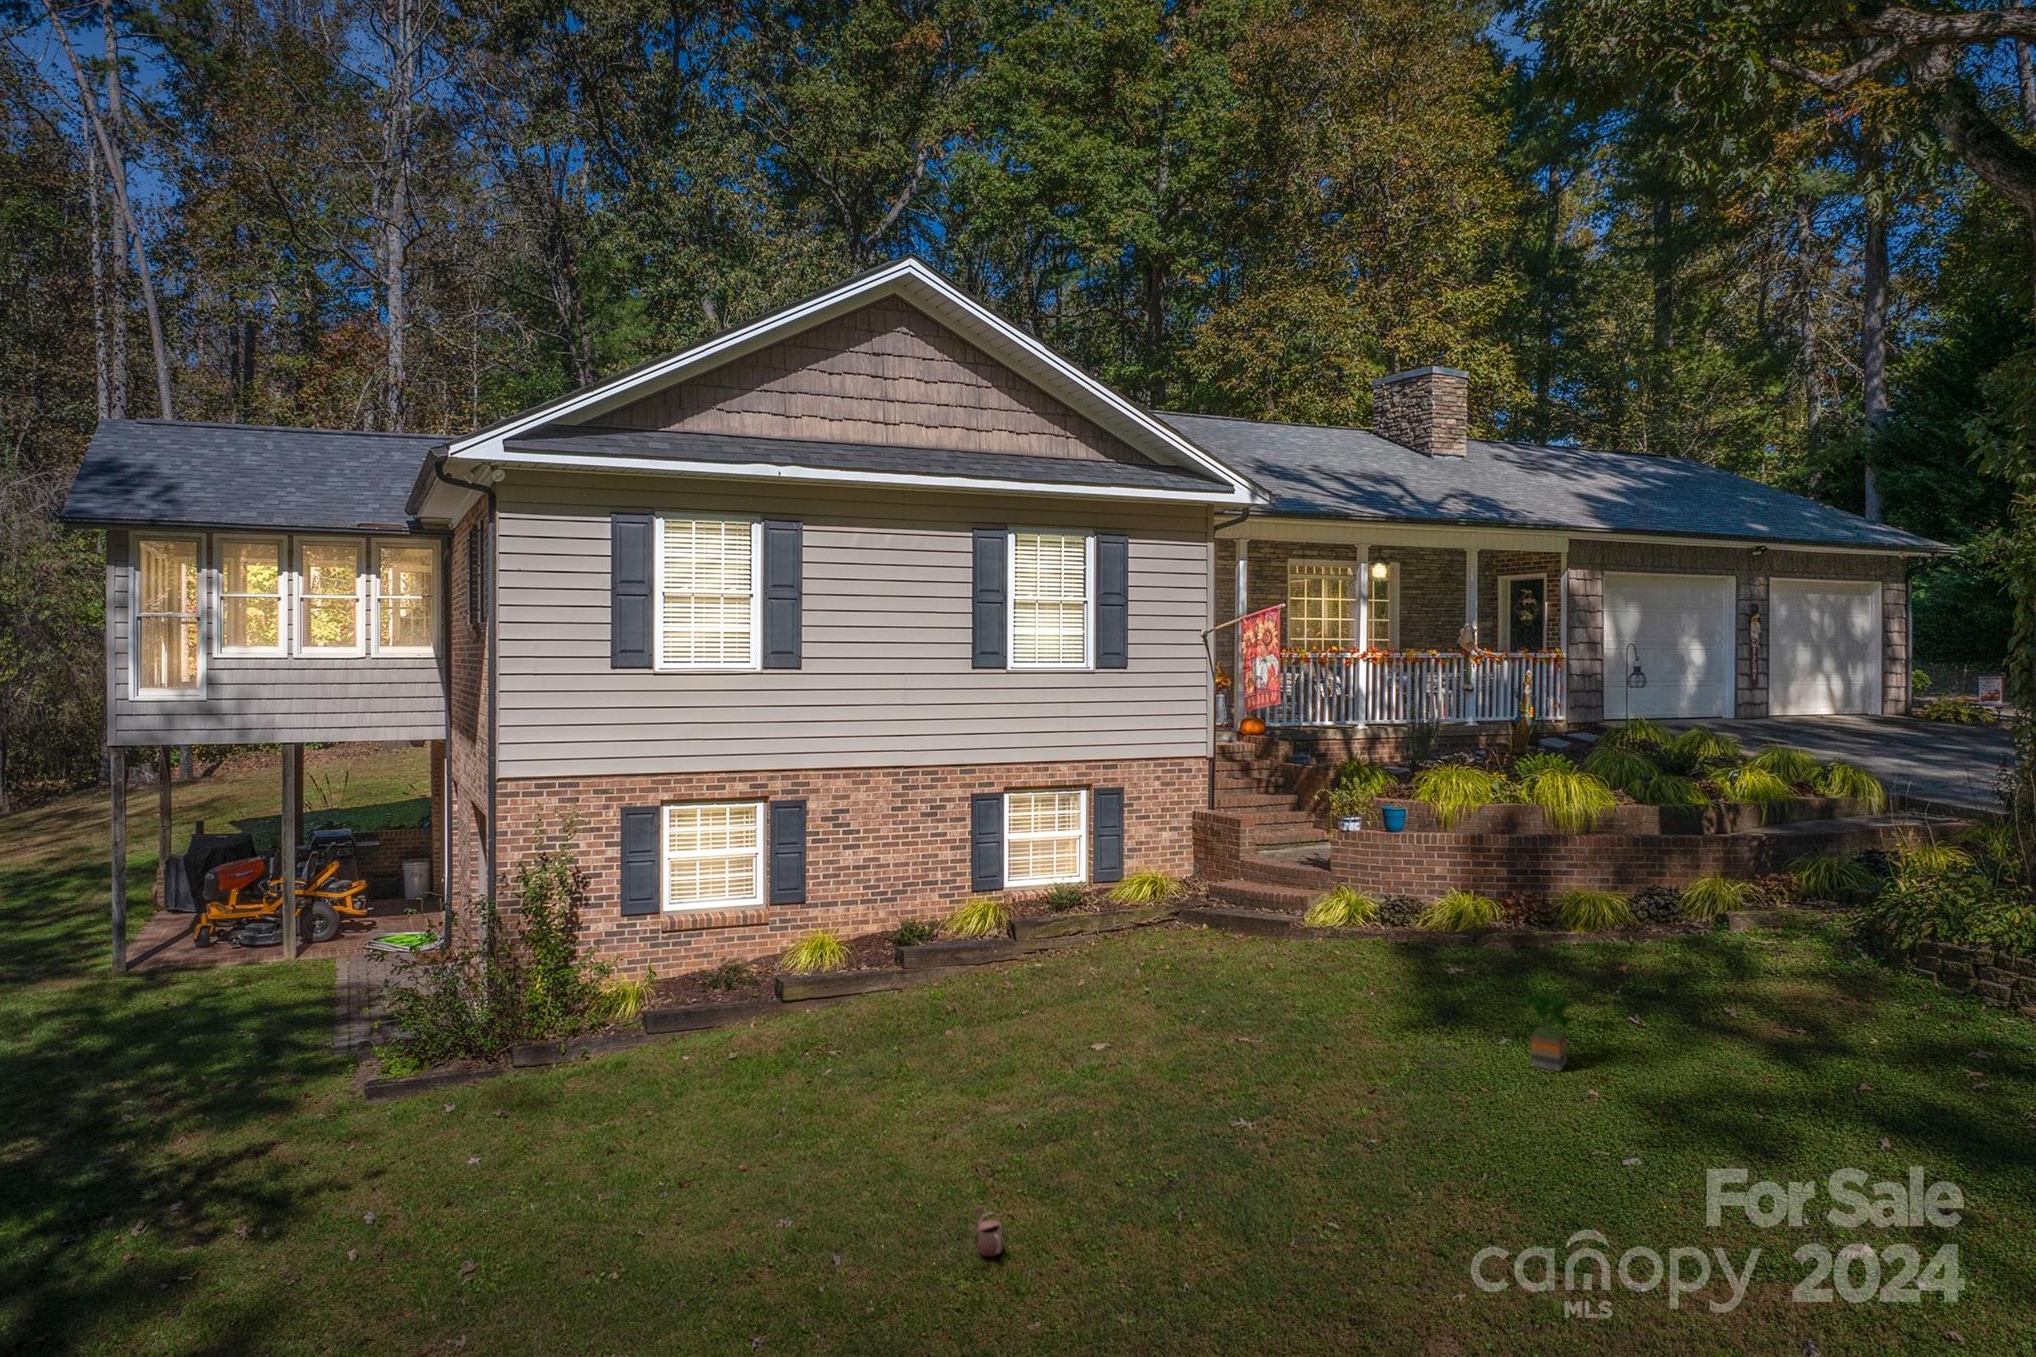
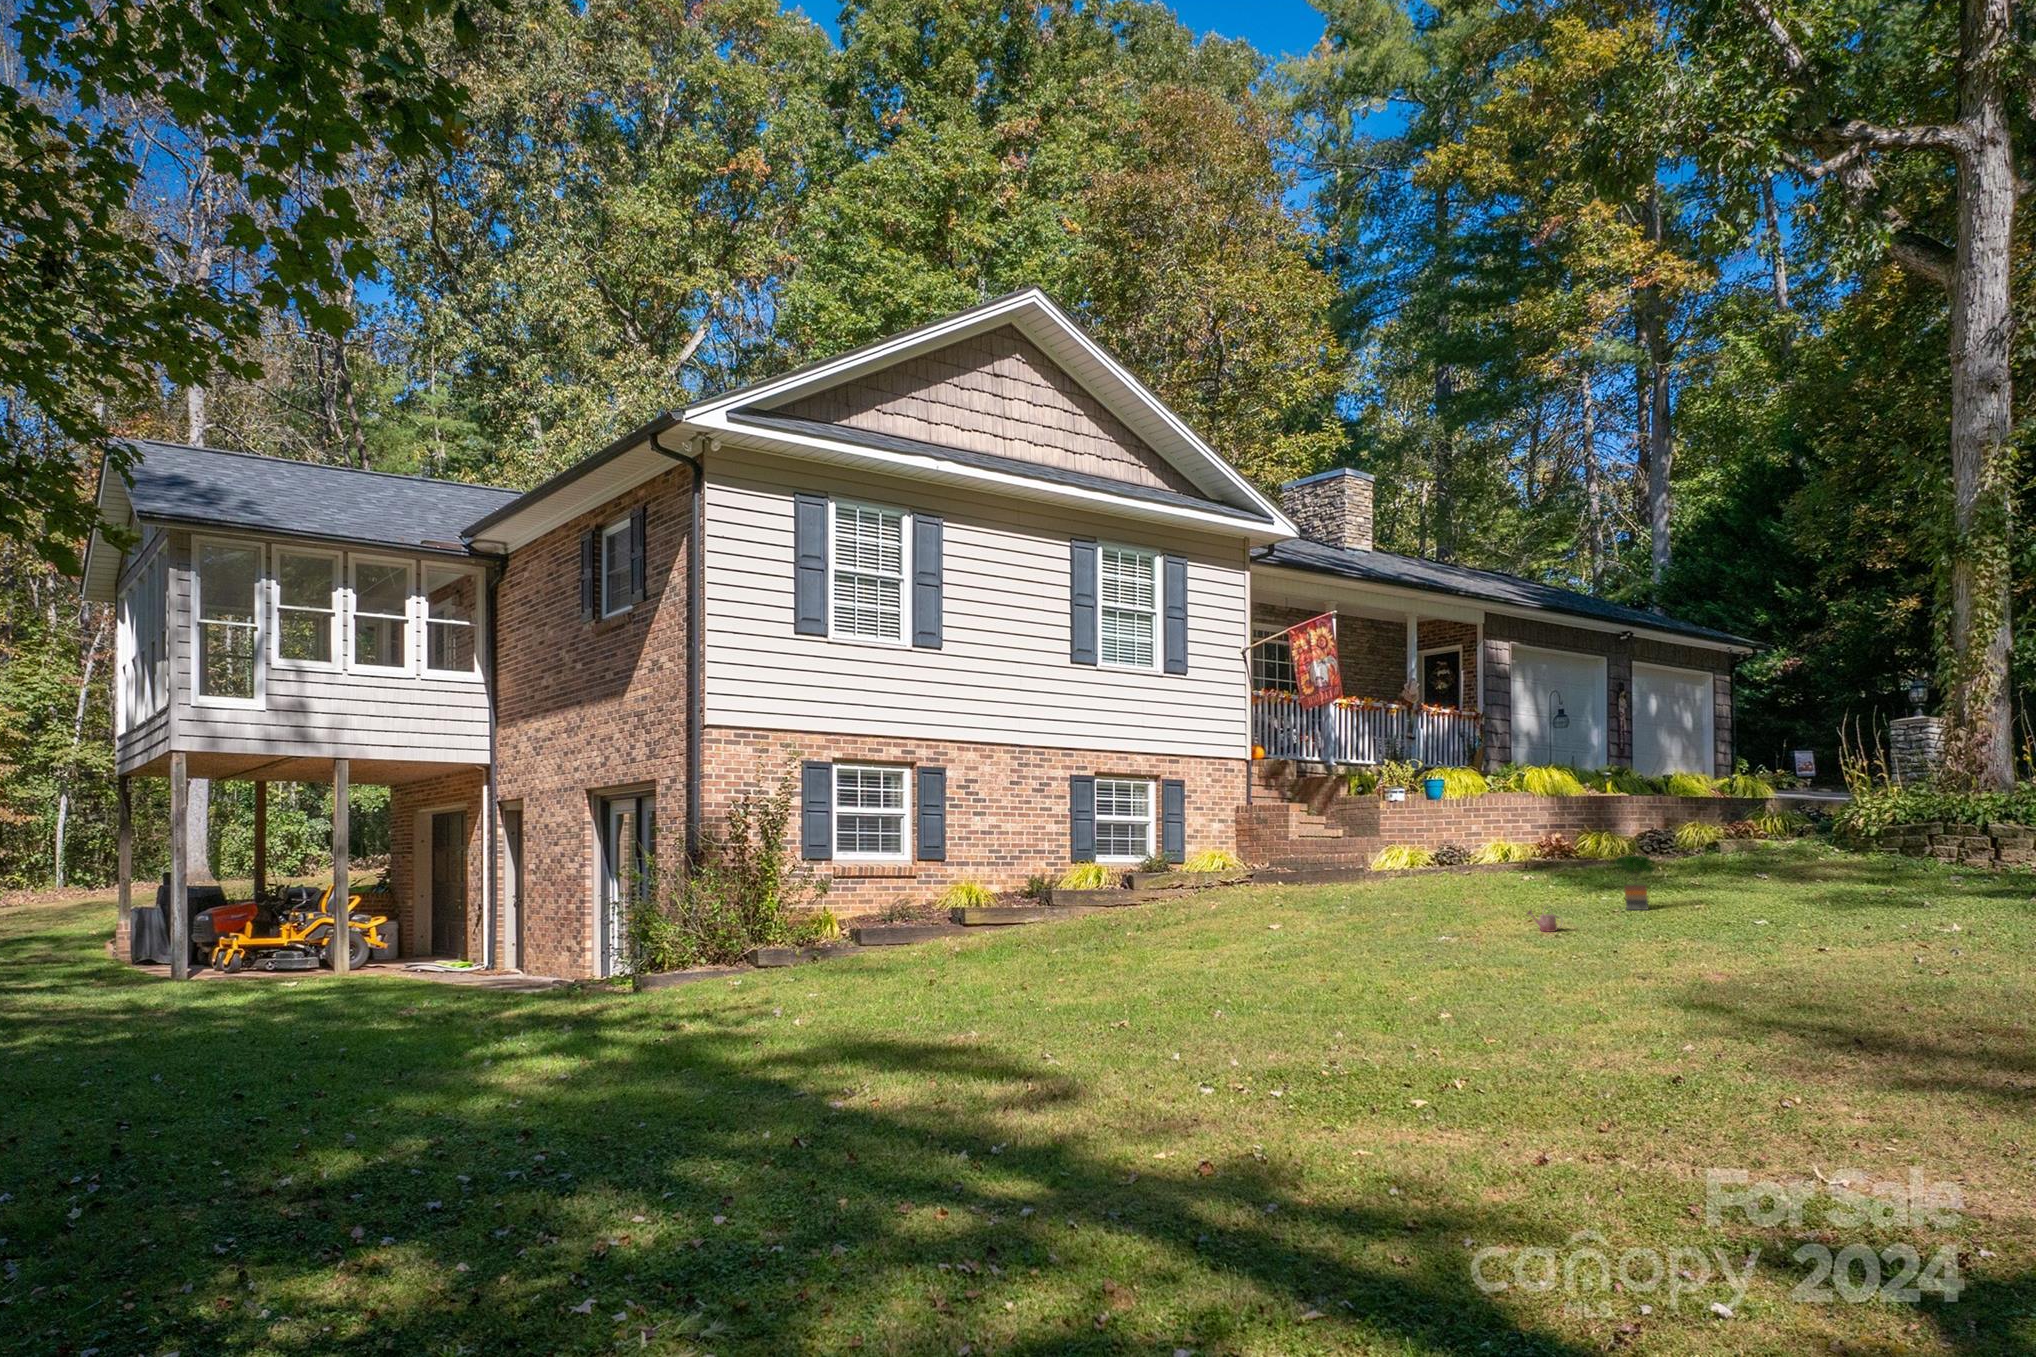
watering can: present [974,1207,1003,1256] -> present [1527,908,1560,932]

